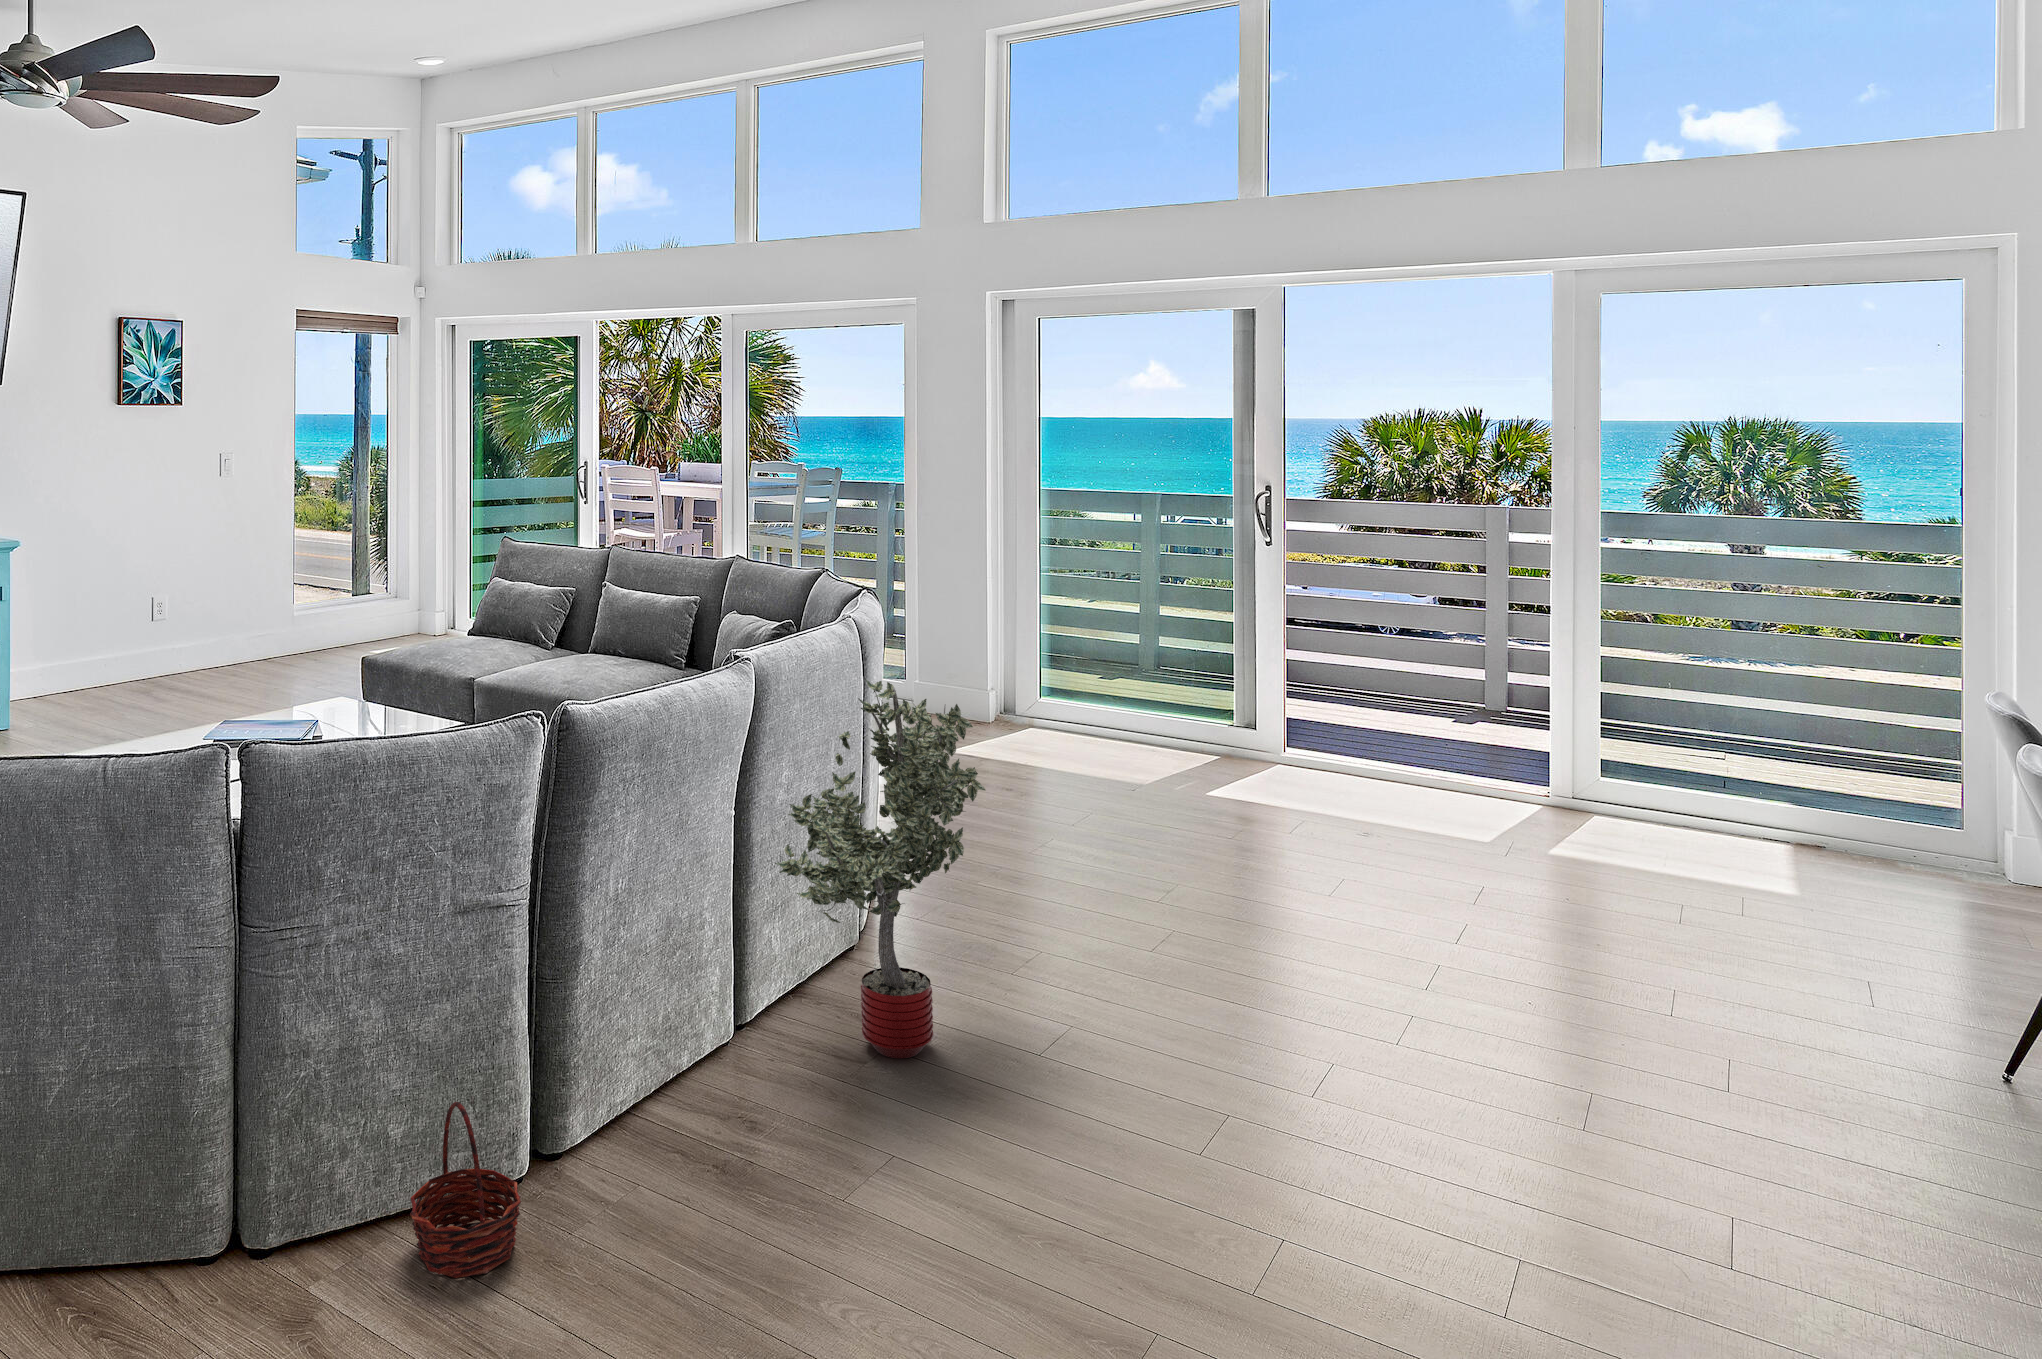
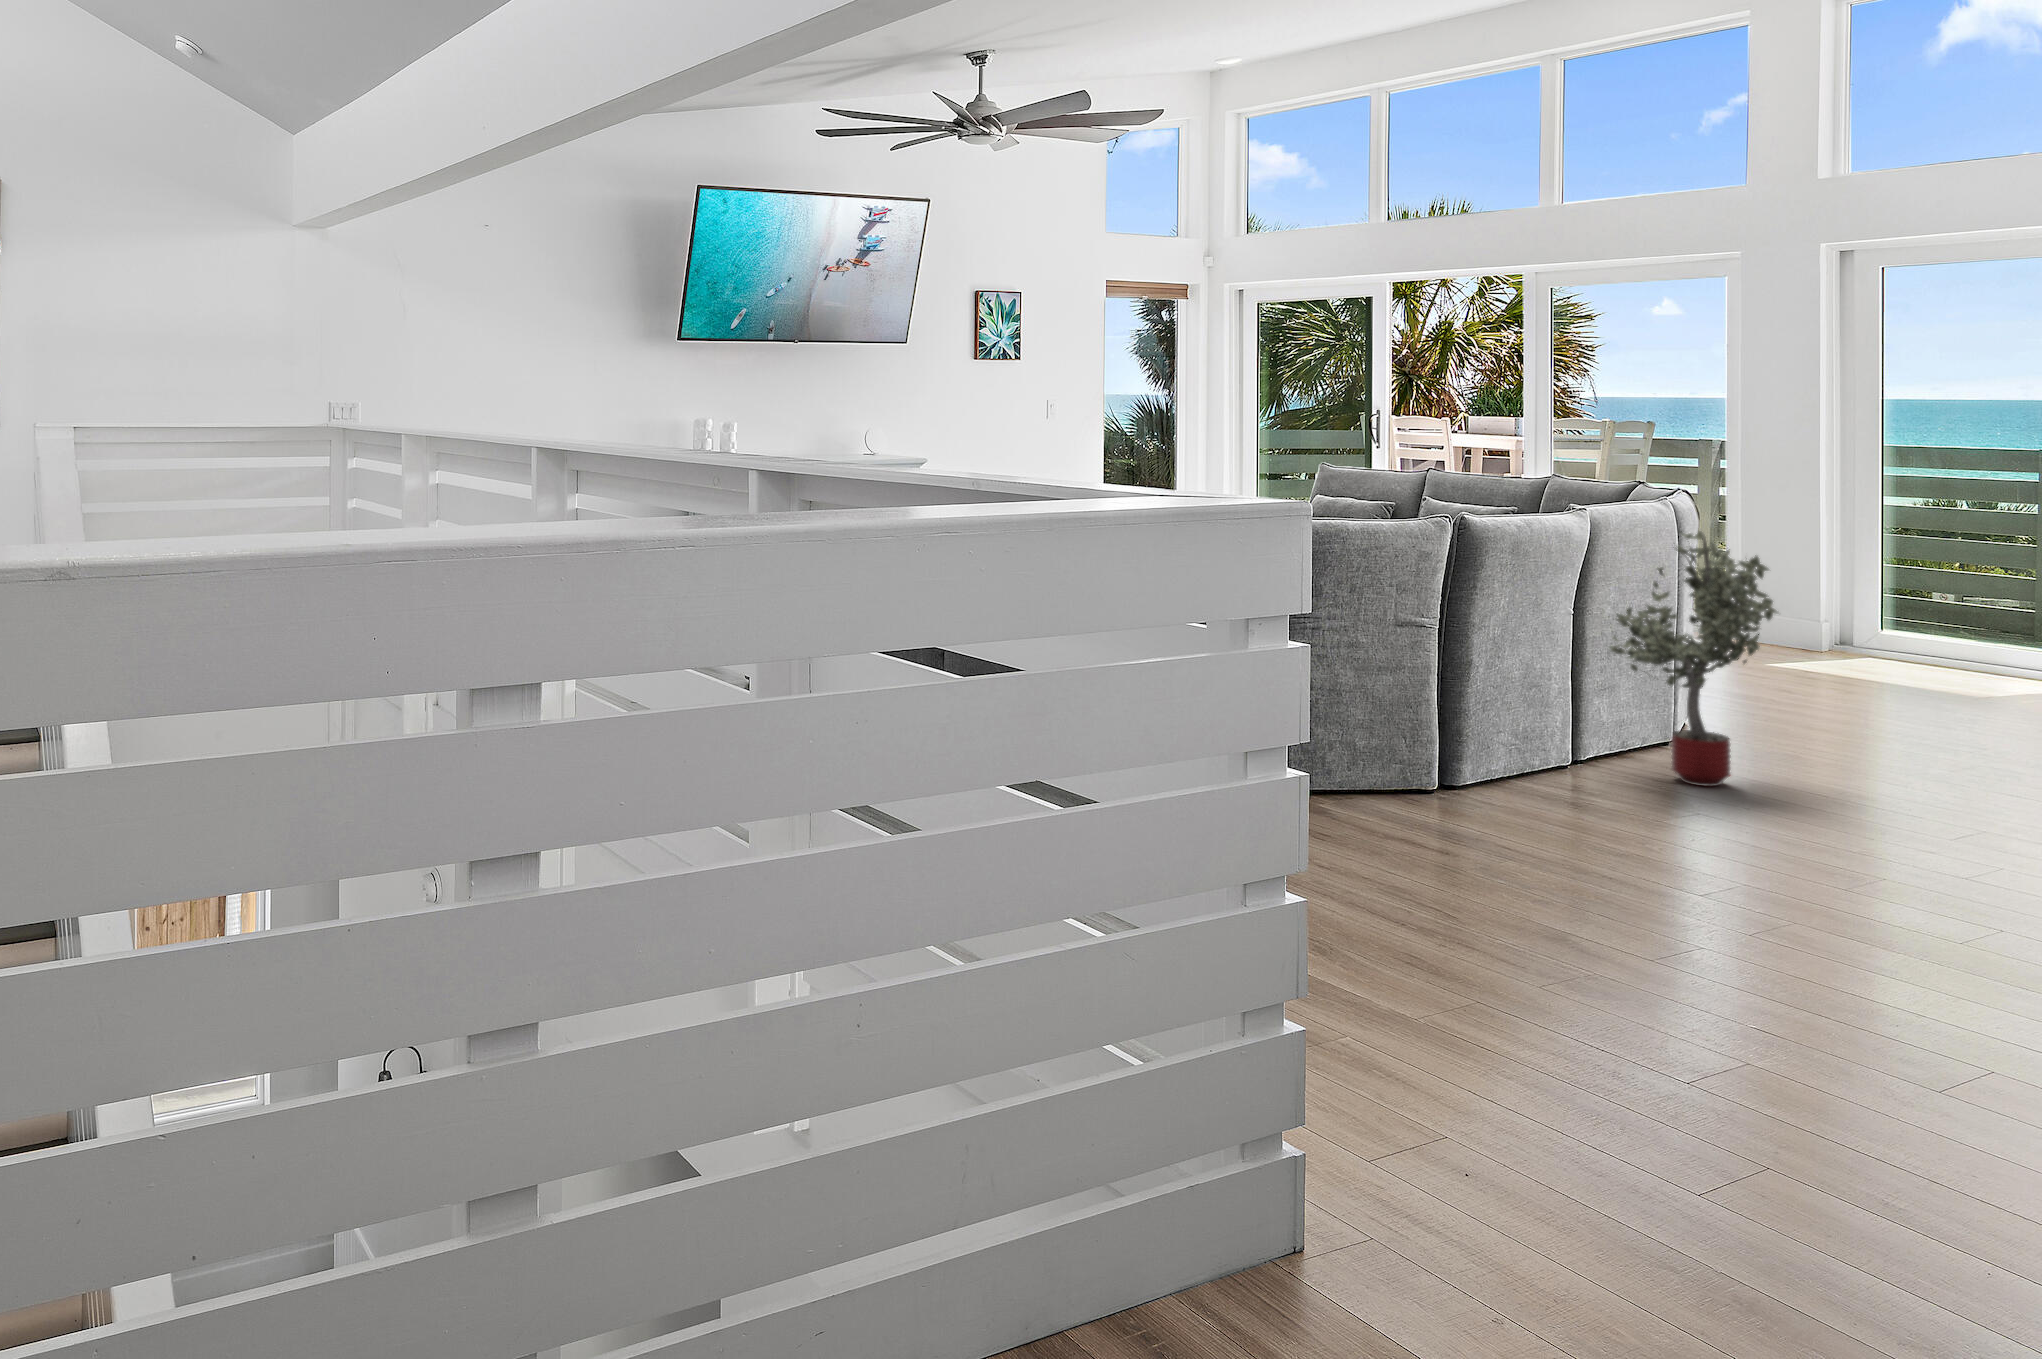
basket: present [410,1102,521,1278] -> none [1374,725,1446,816]

